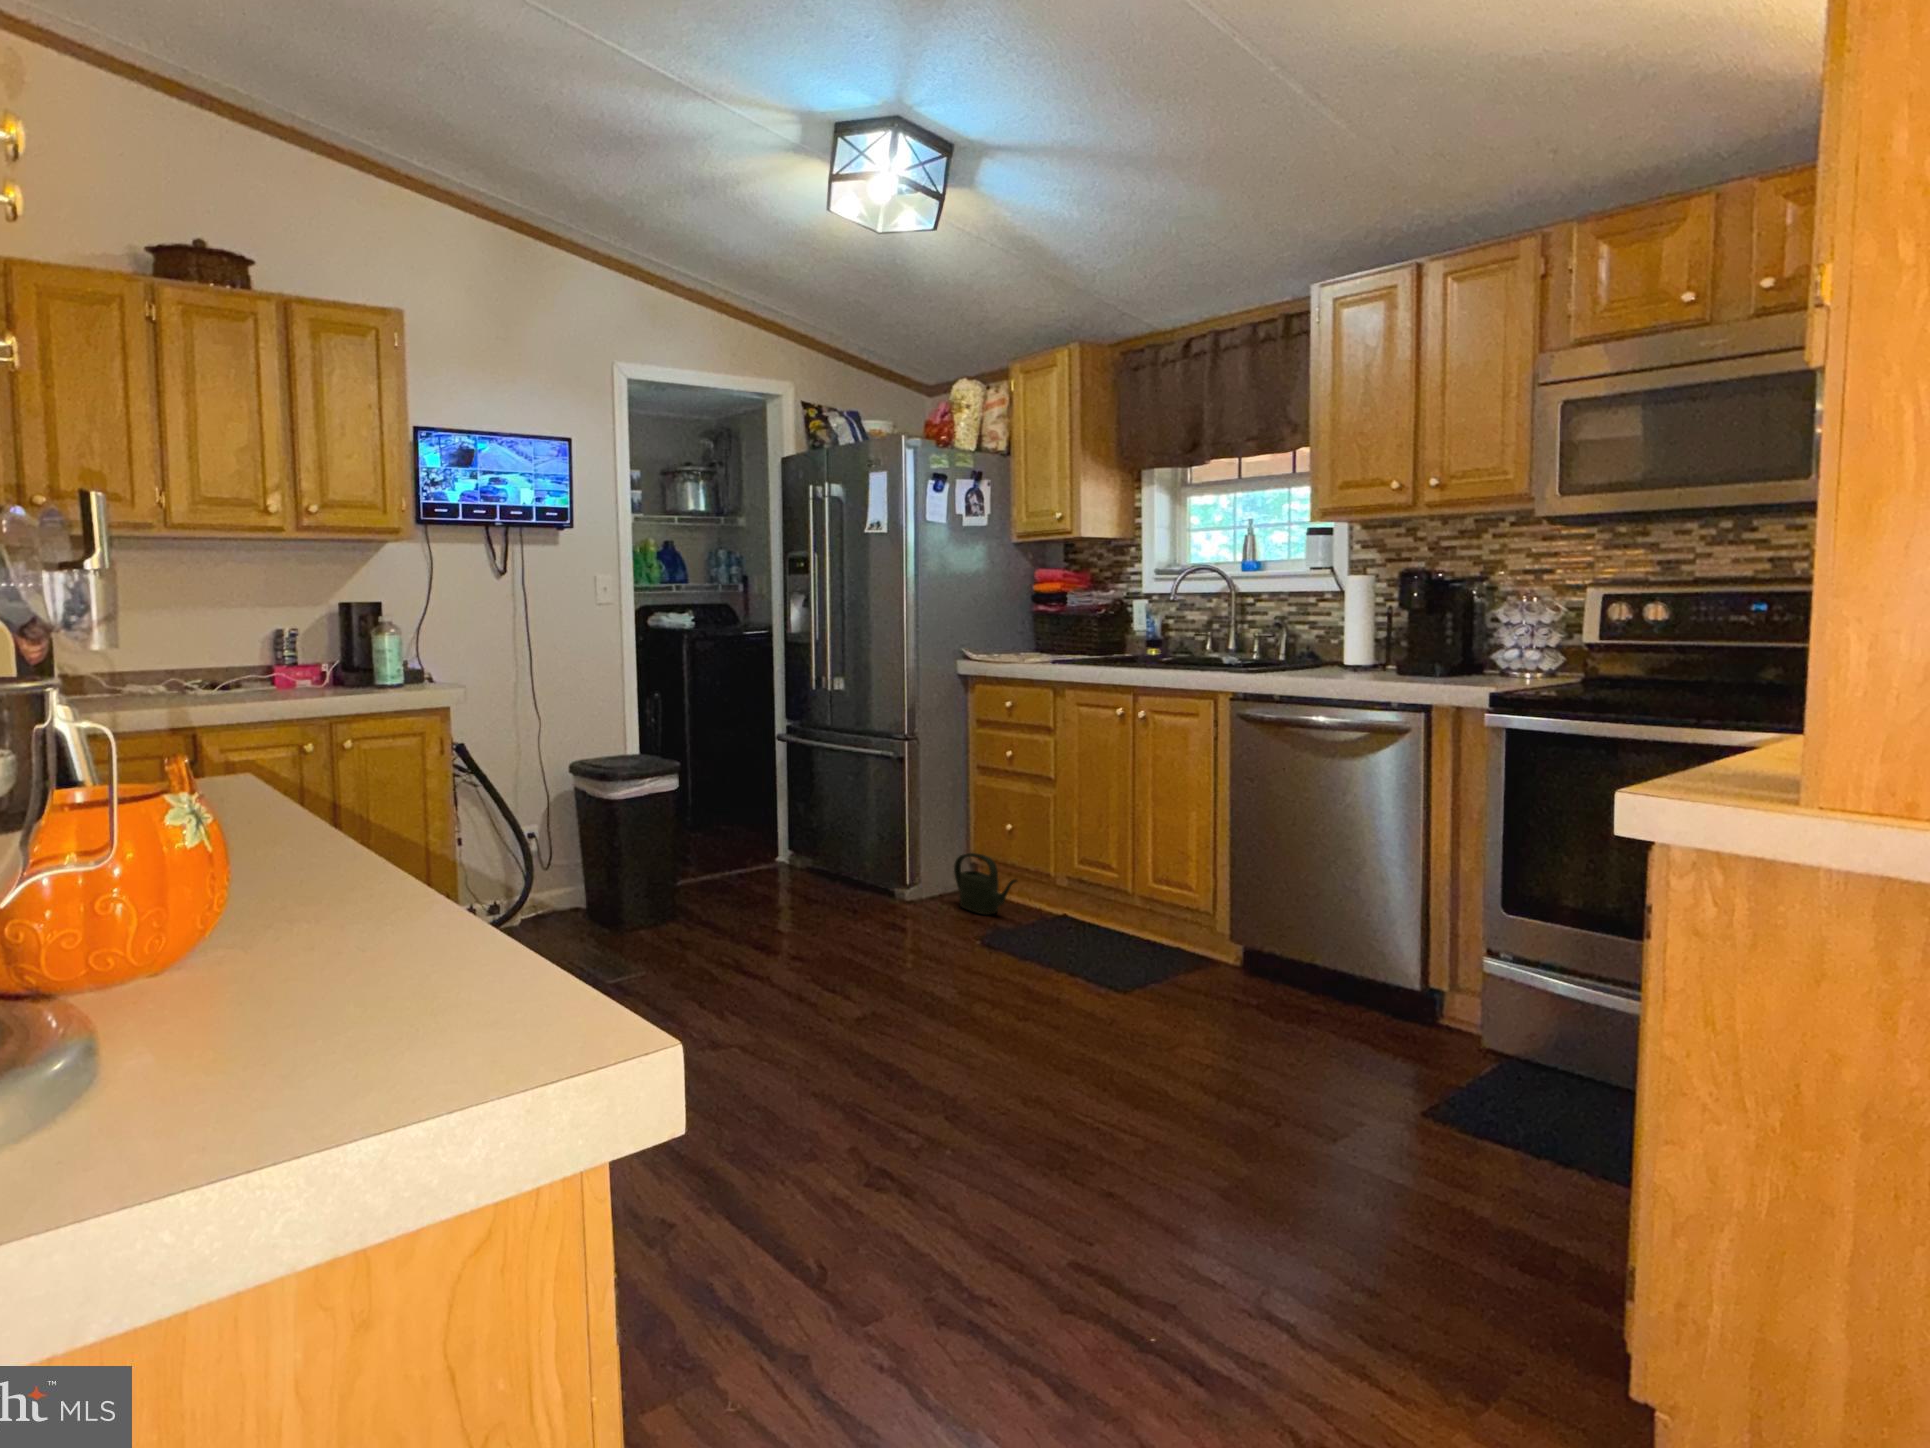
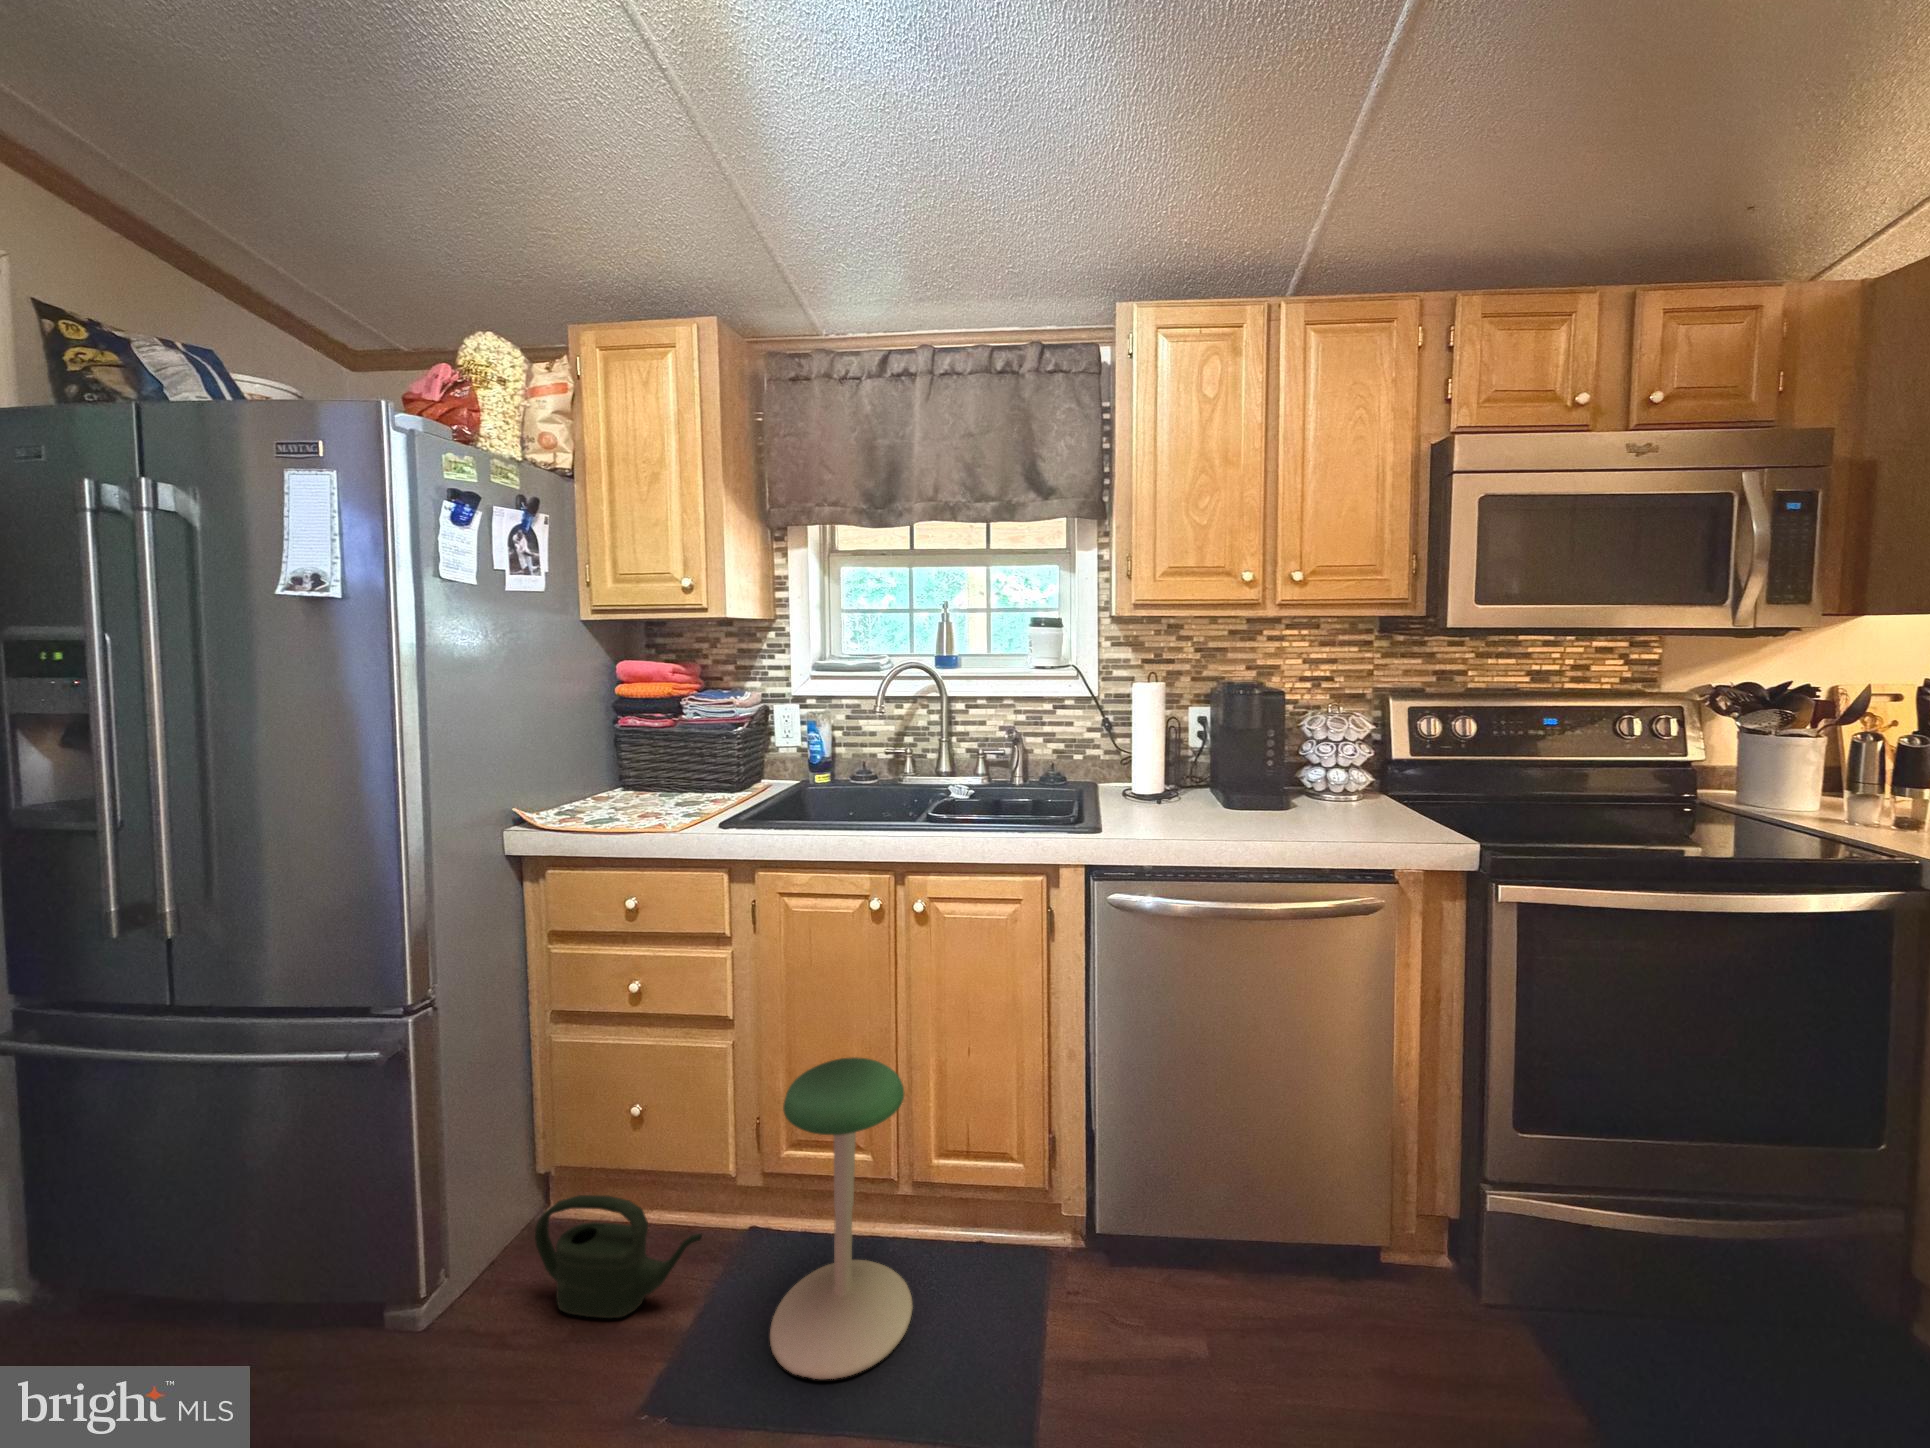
stool: none [1035,798,1116,951] -> present [770,1057,913,1379]

